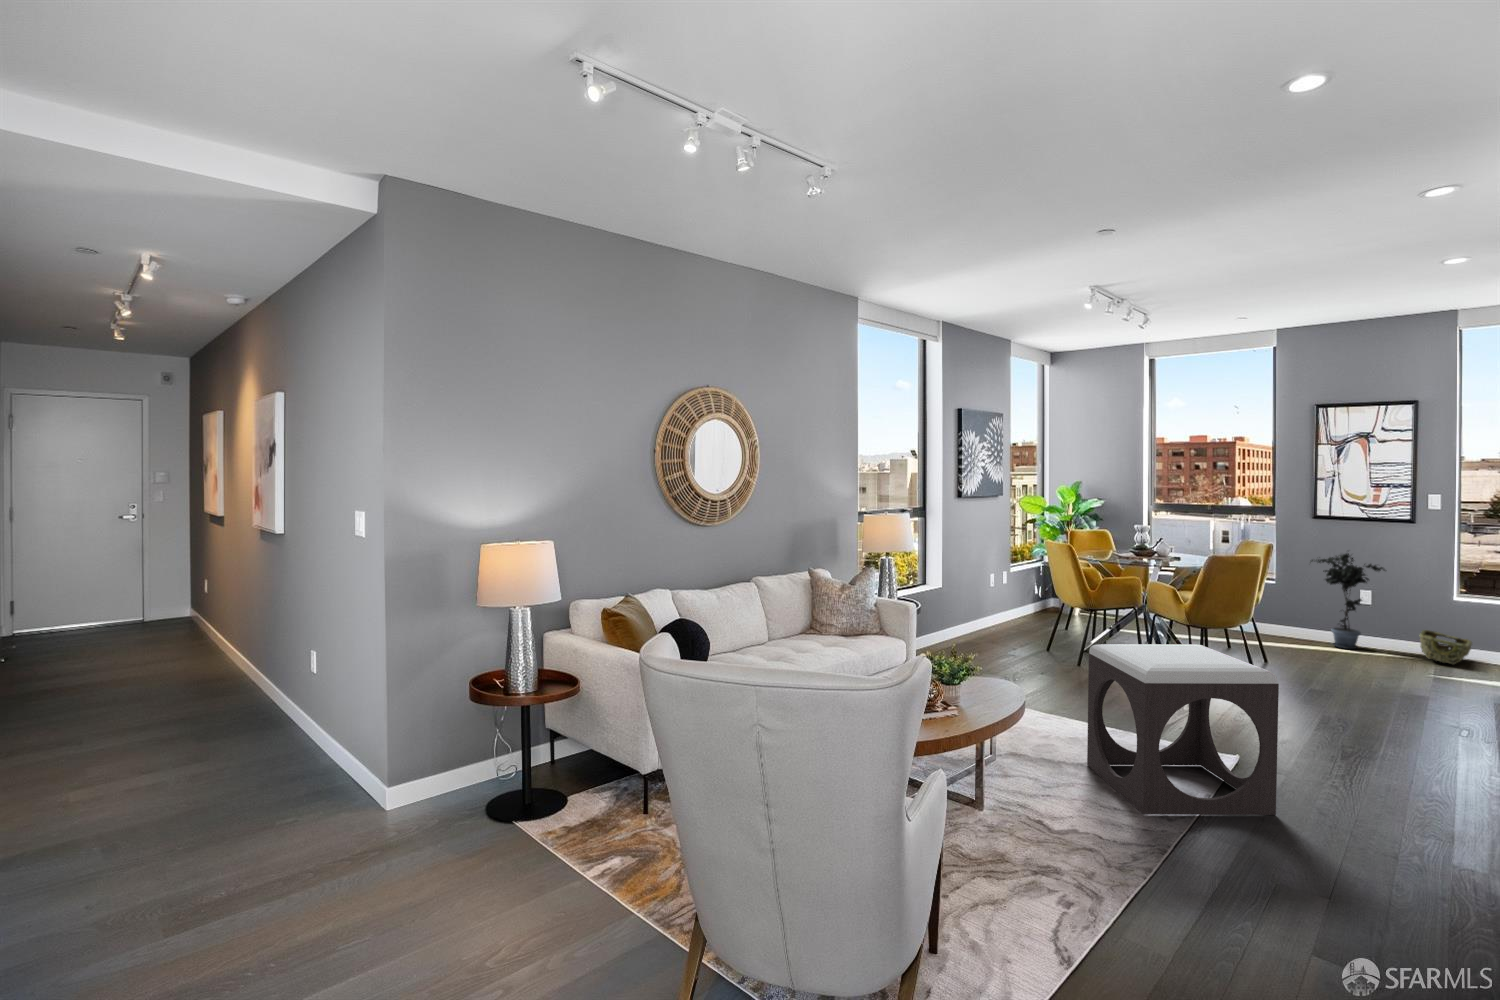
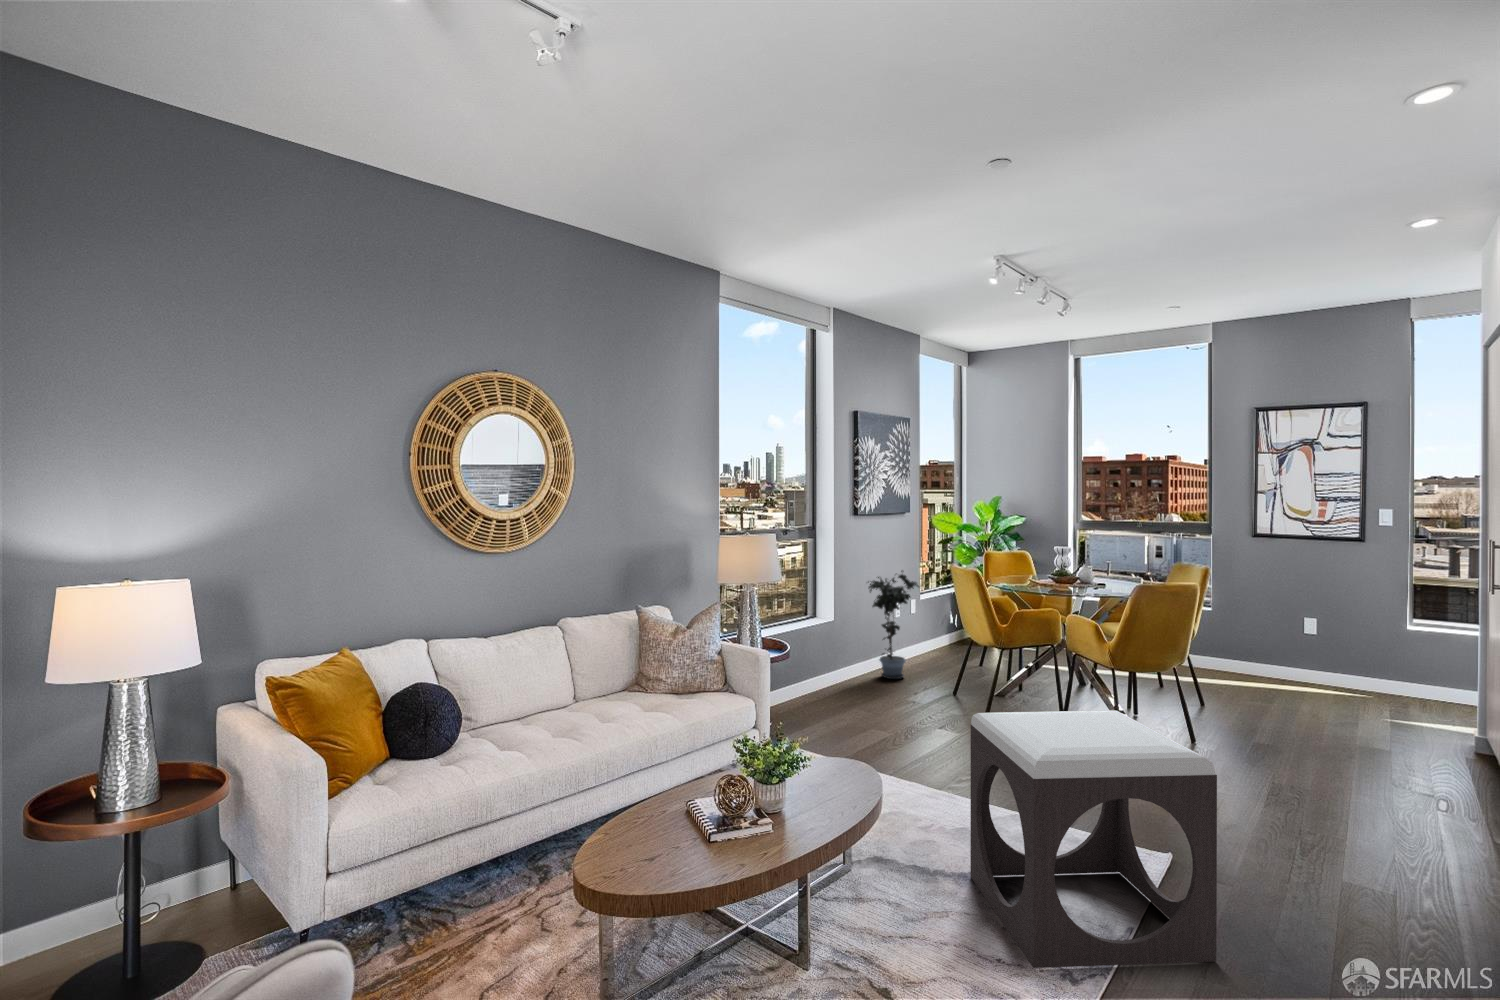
potted plant: present [1310,553,1385,649] -> present [868,571,919,679]
woven basket: present [1420,630,1472,665] -> none [1375,665,1433,707]

